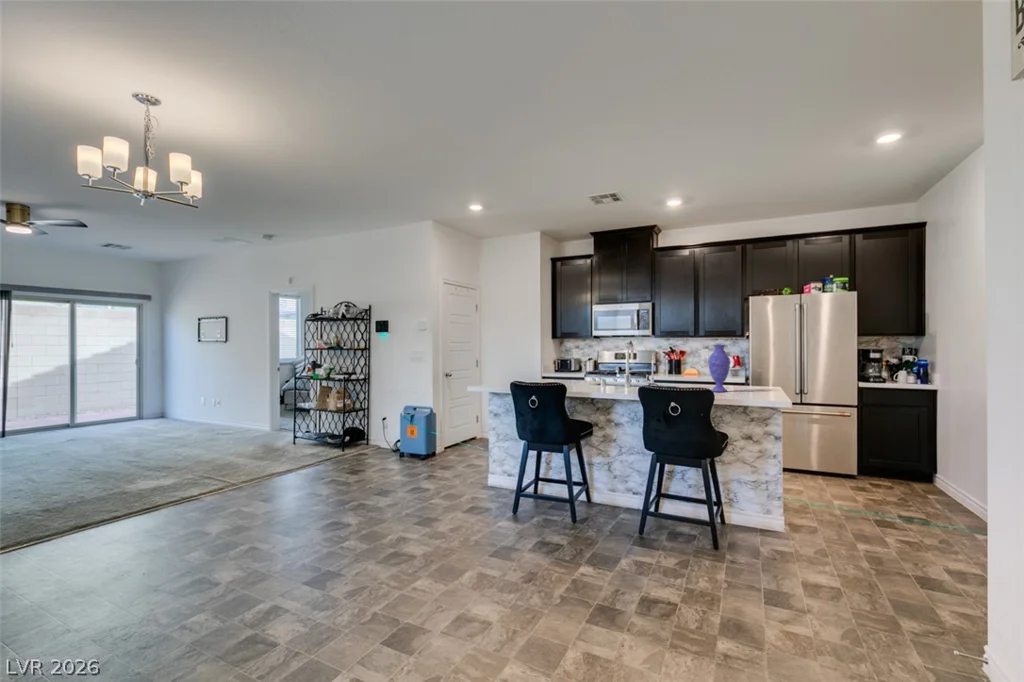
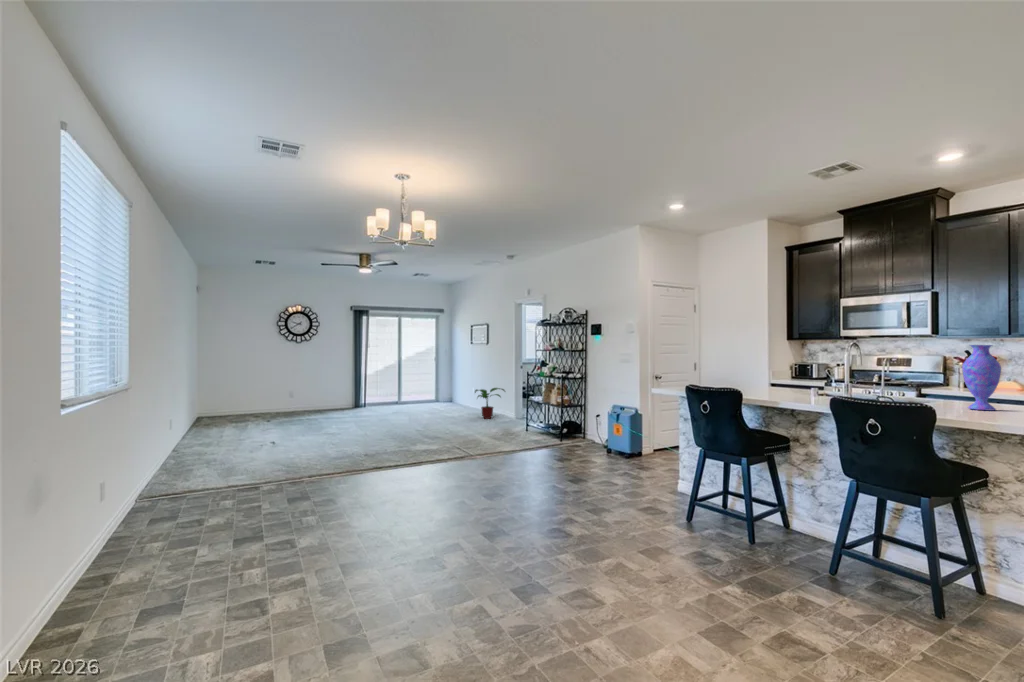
potted plant: none [216,395,259,433] -> present [475,388,505,419]

